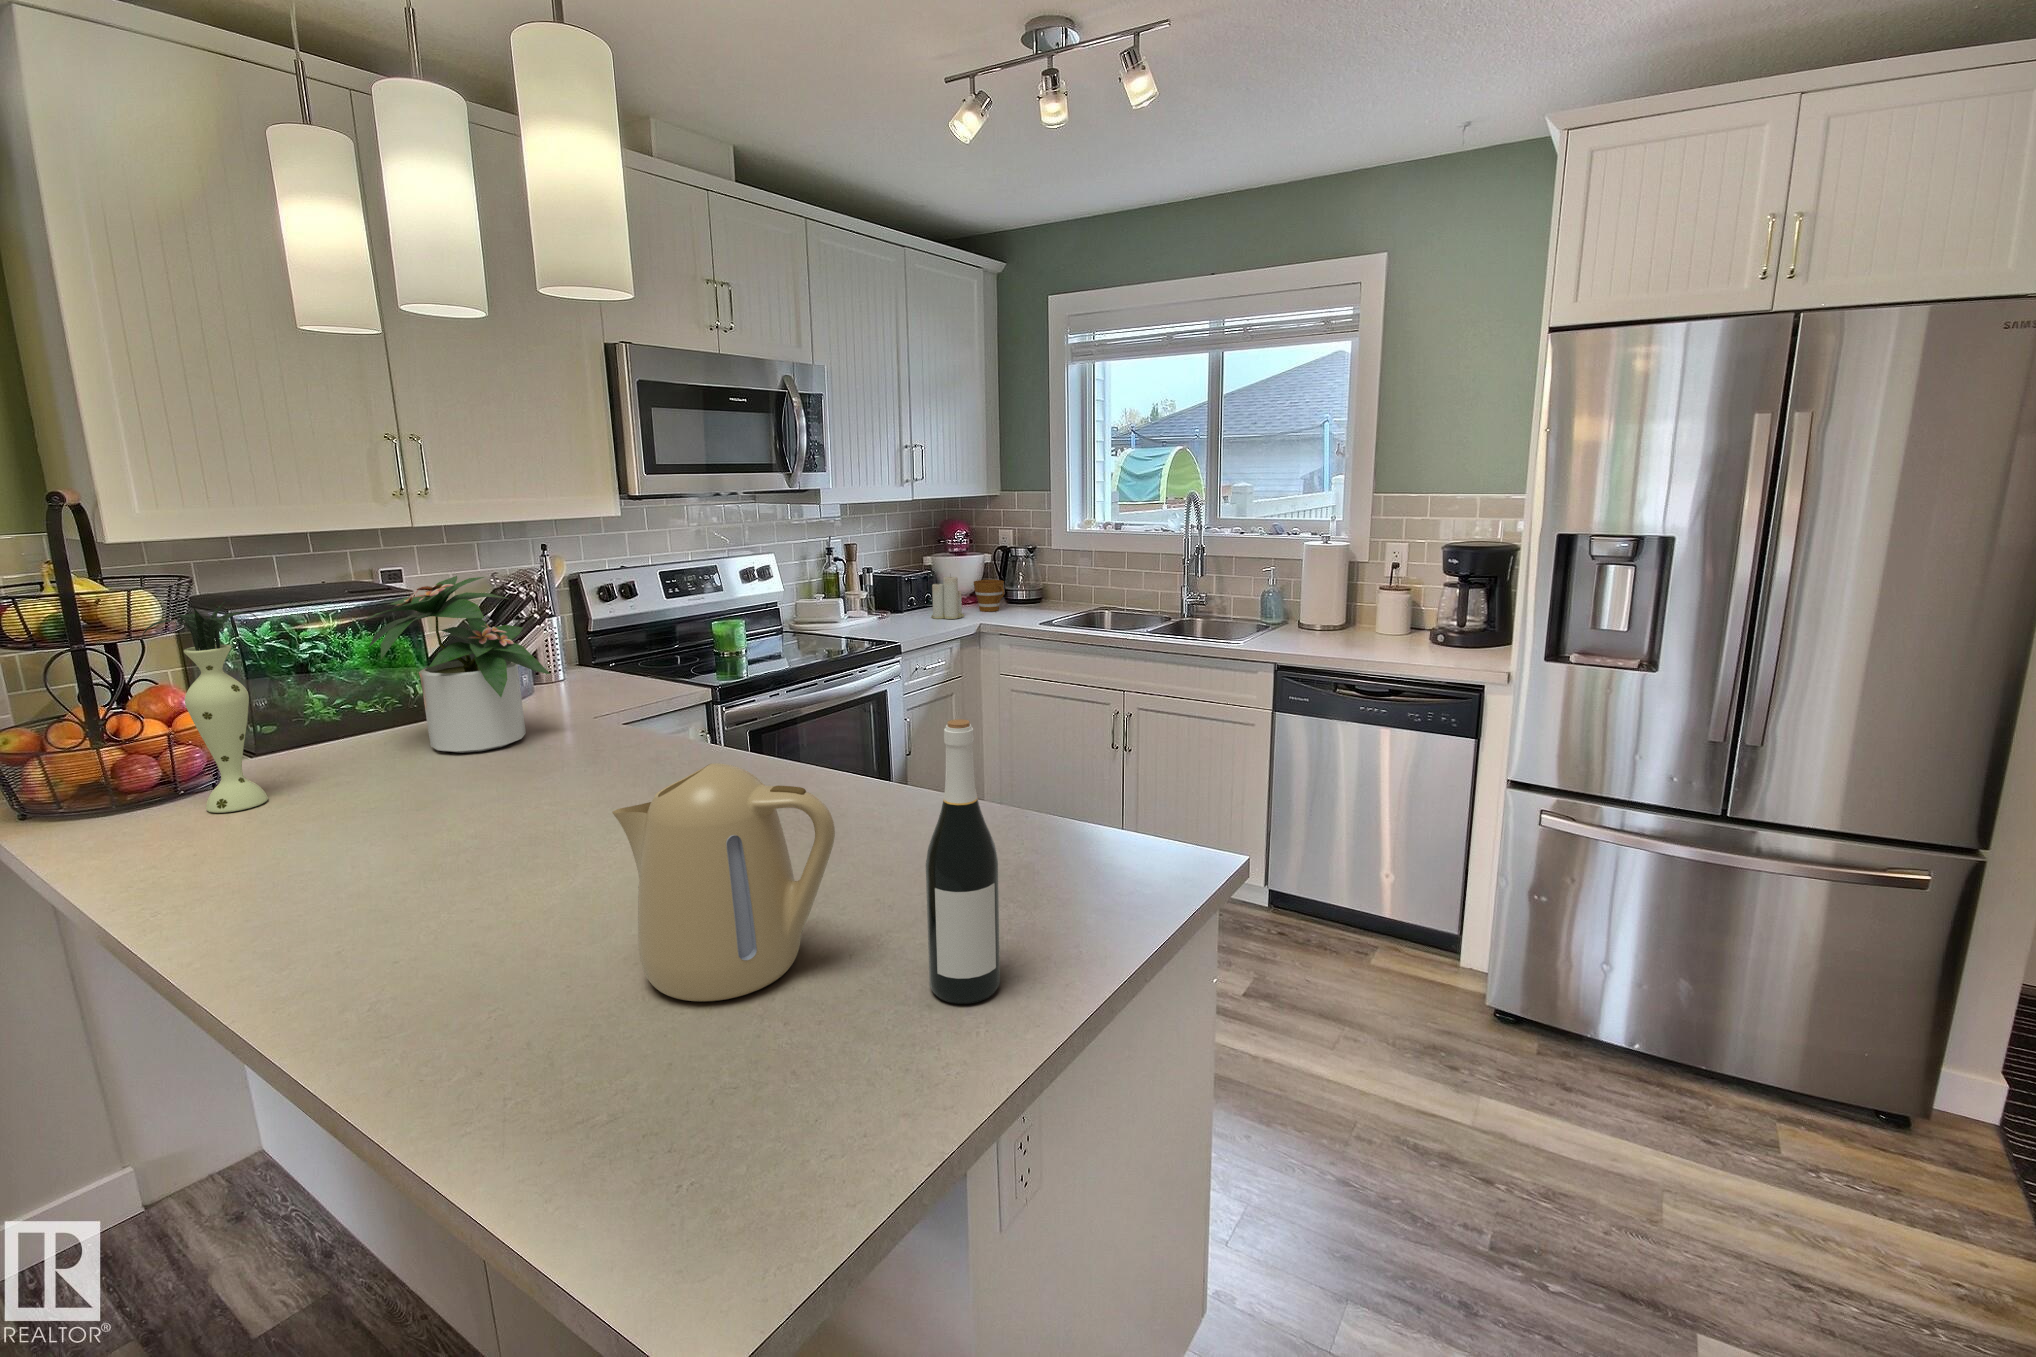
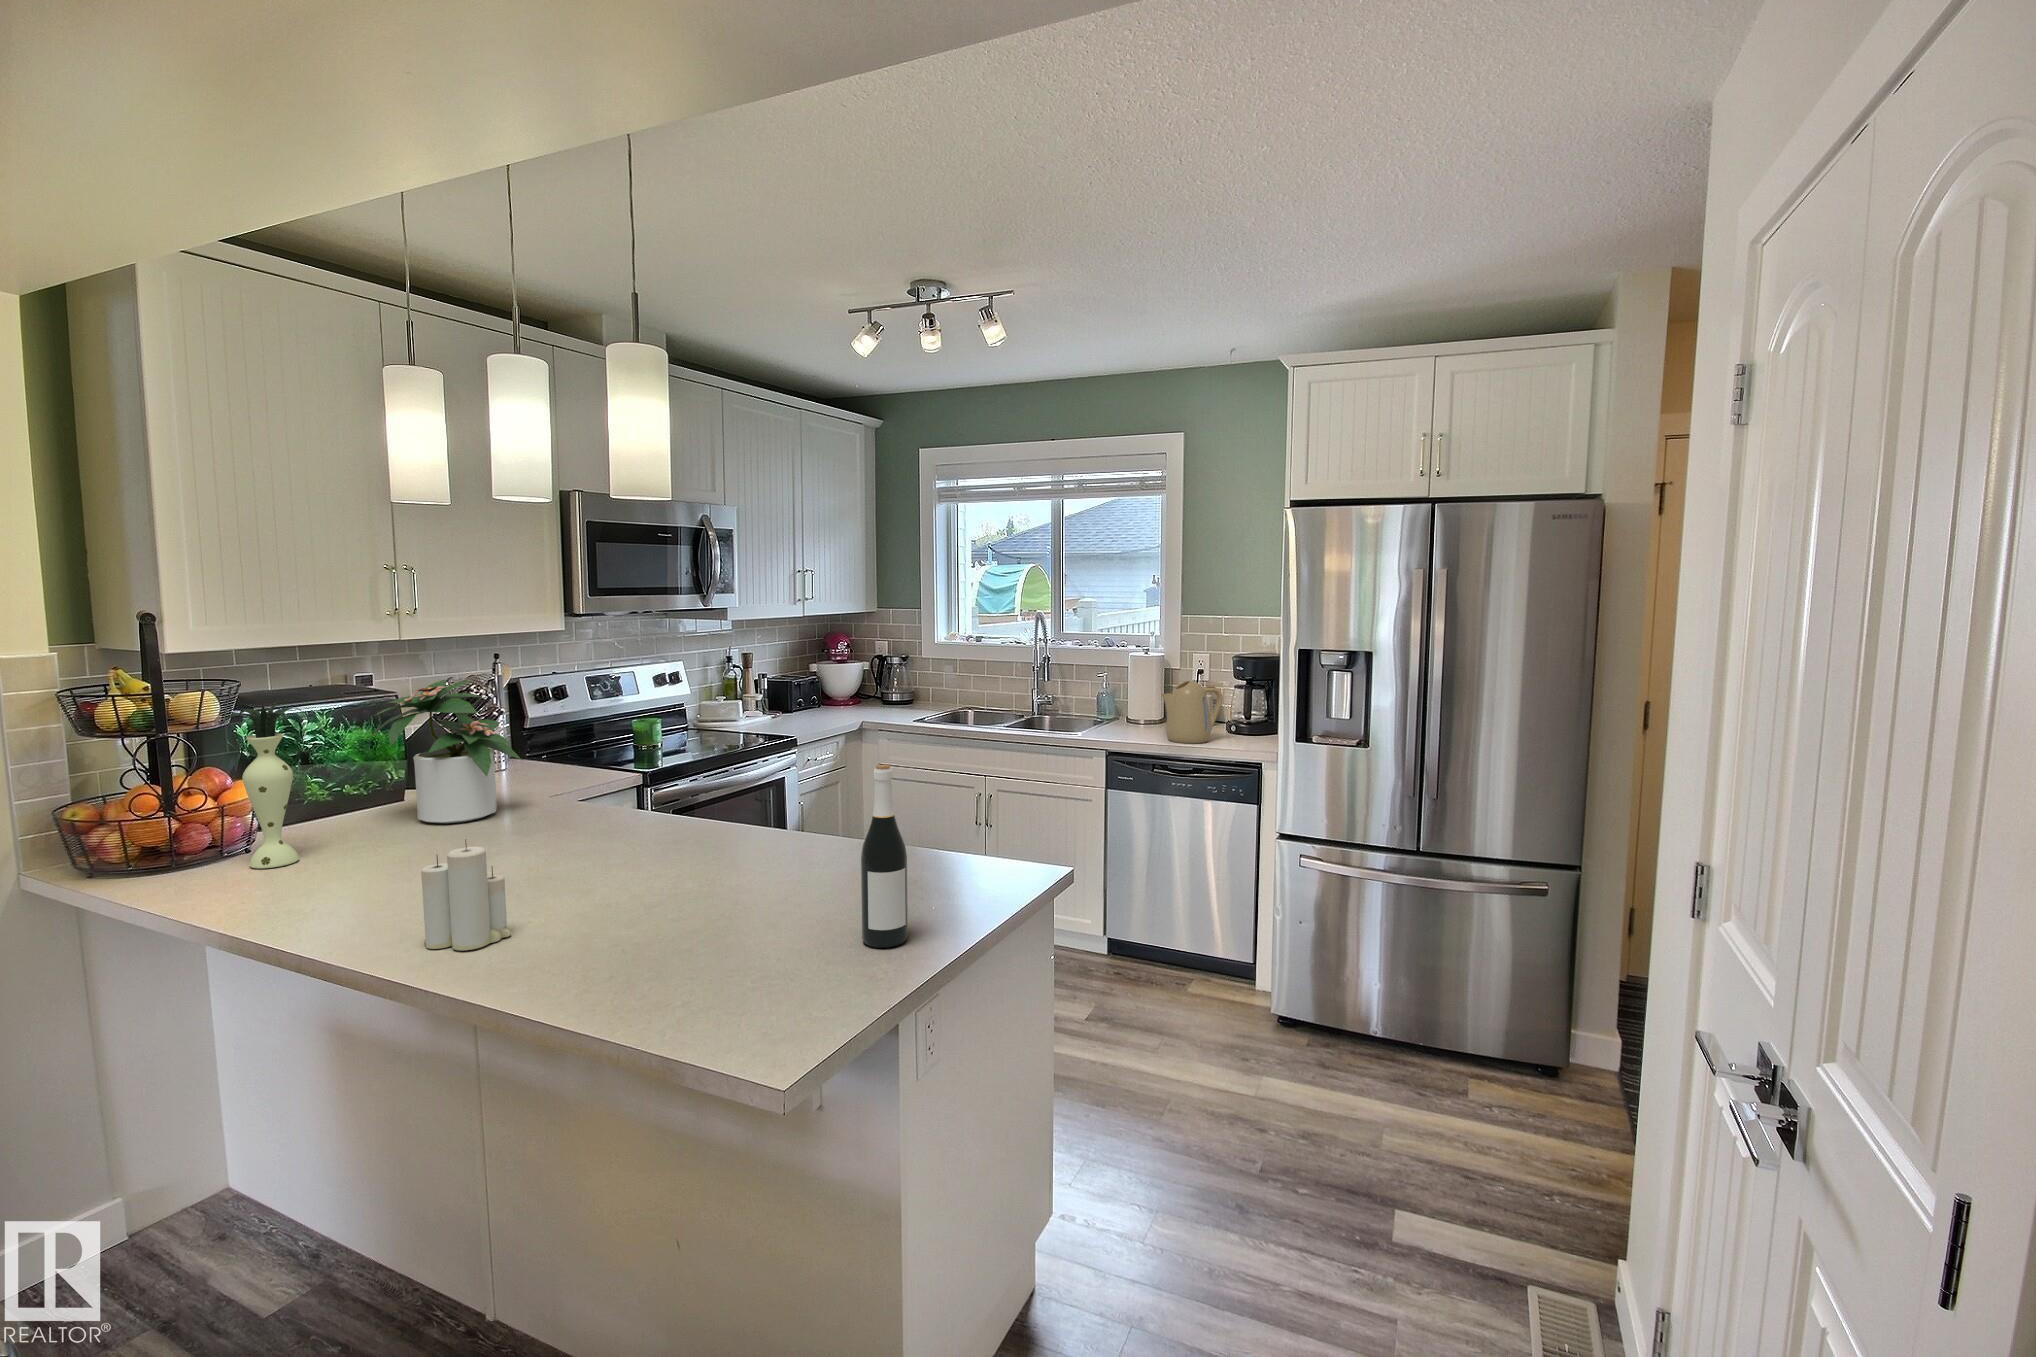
candle: present [931,576,964,619] -> present [421,839,511,950]
cup: present [974,580,1004,612] -> none [855,684,882,711]
kettle: present [612,763,835,1001] -> present [1162,681,1223,744]

